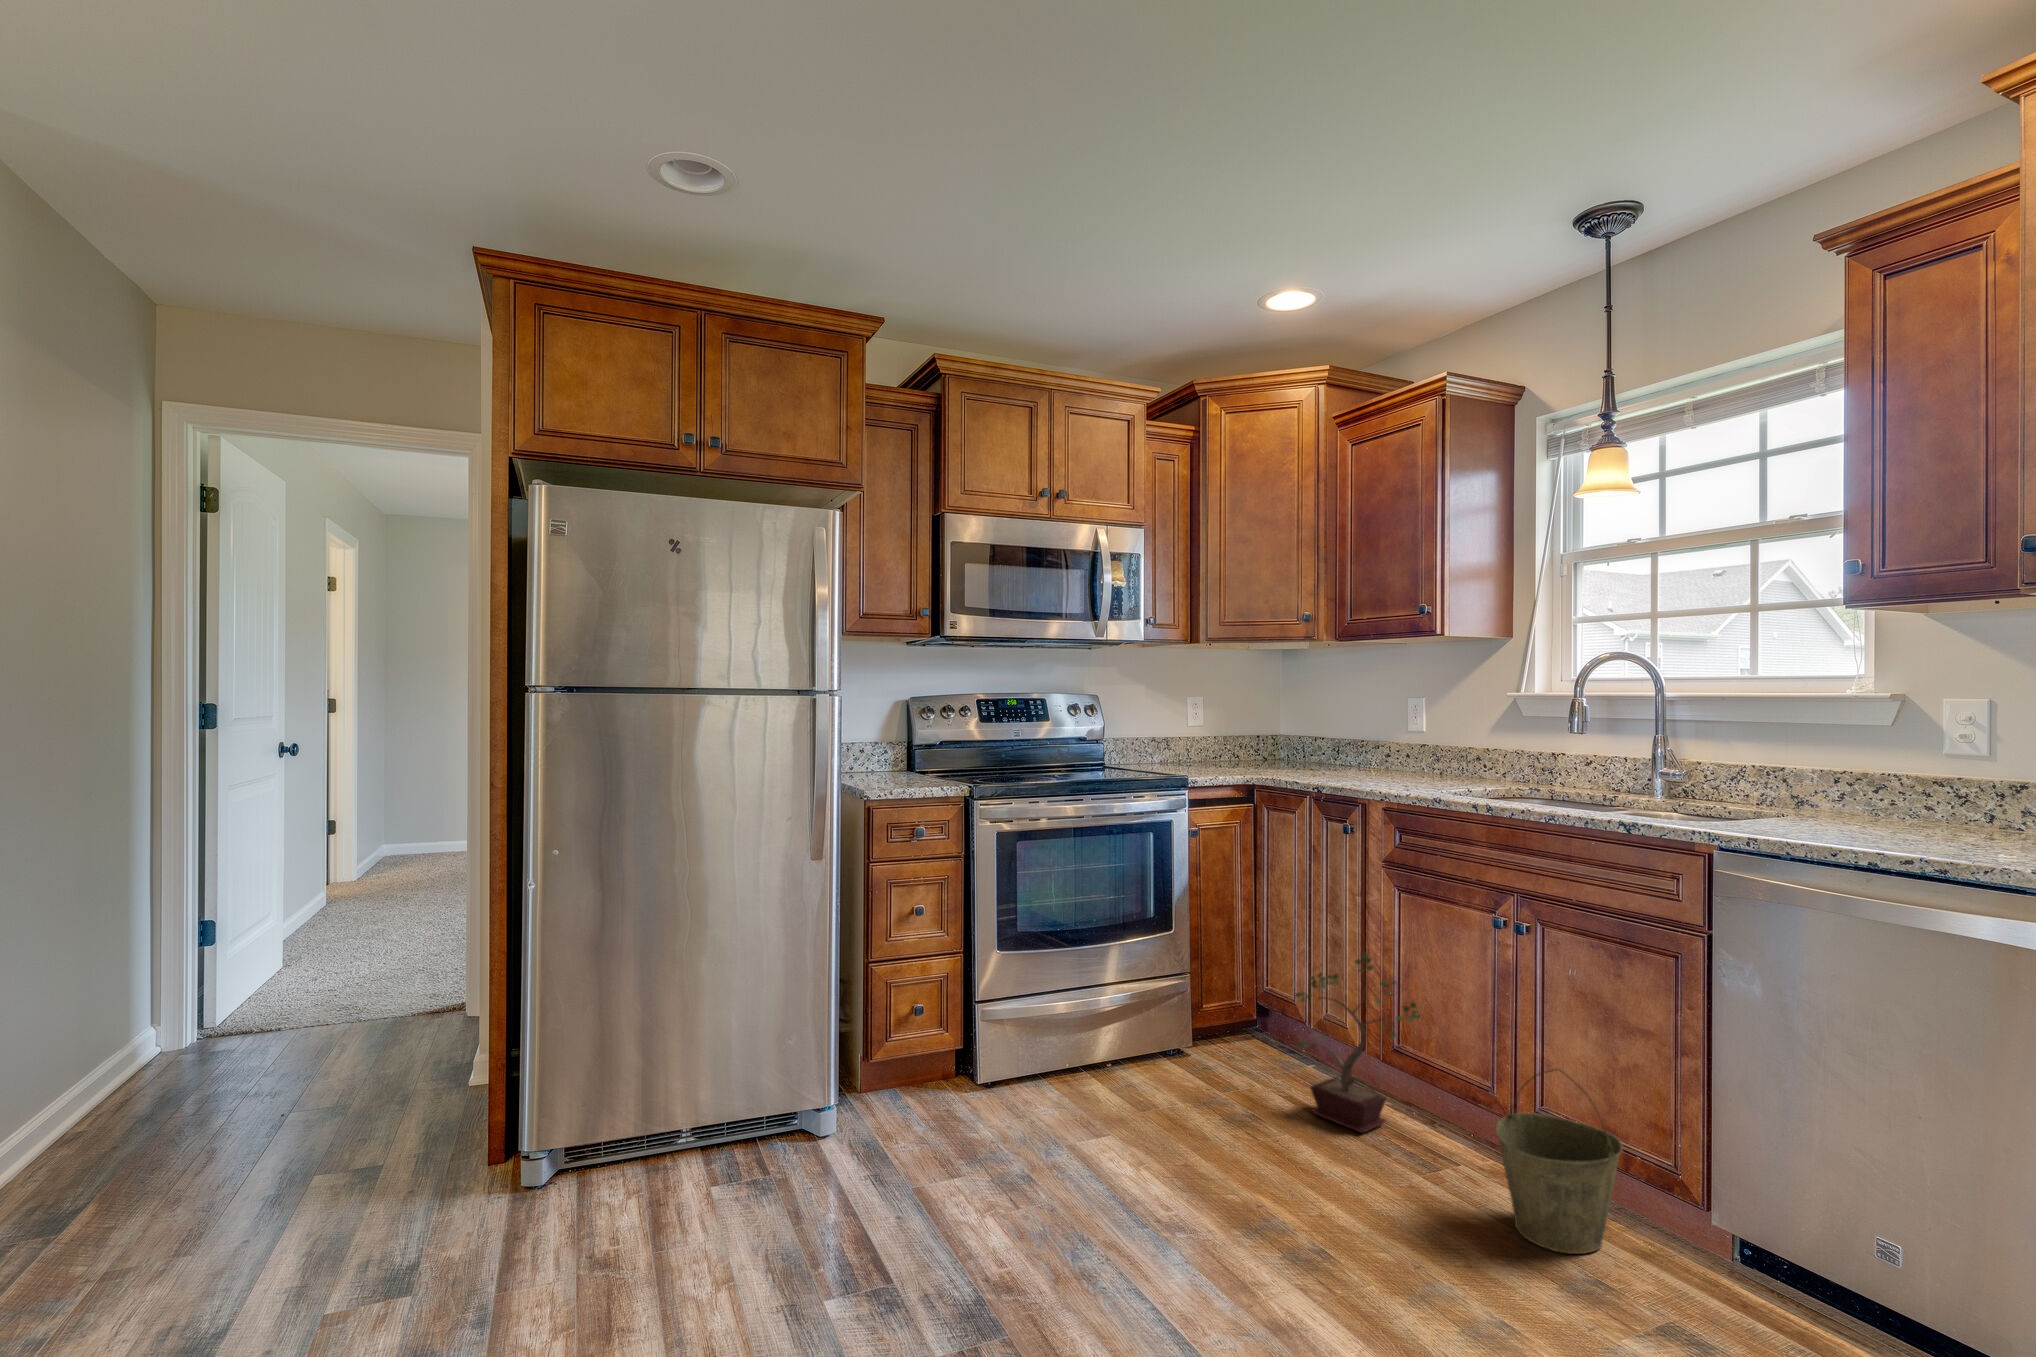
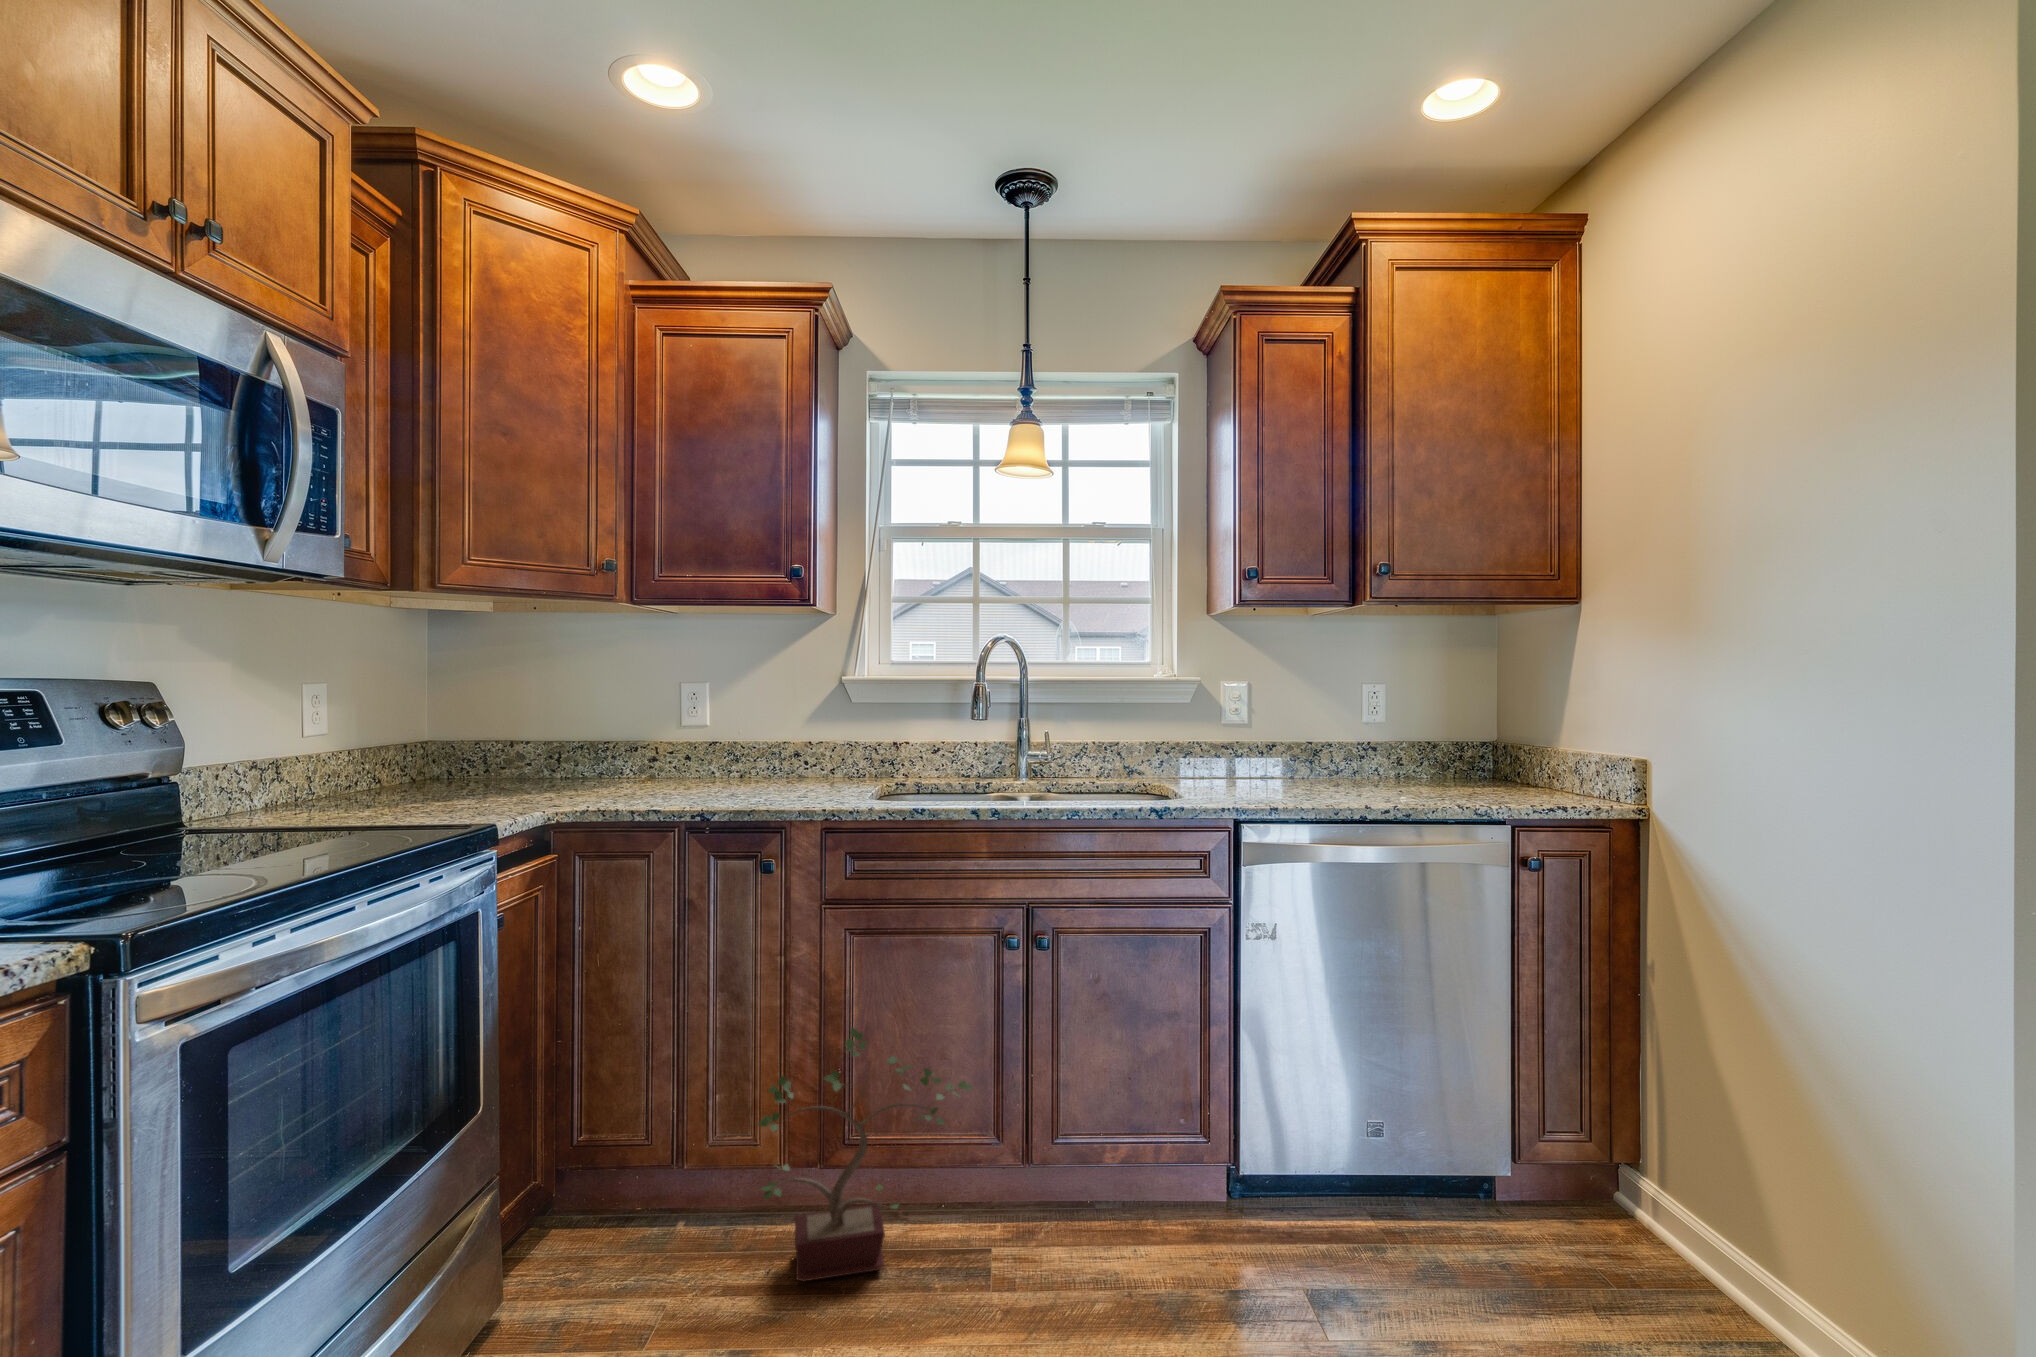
bucket: present [1496,1070,1623,1254] -> none [1102,1083,1221,1285]

